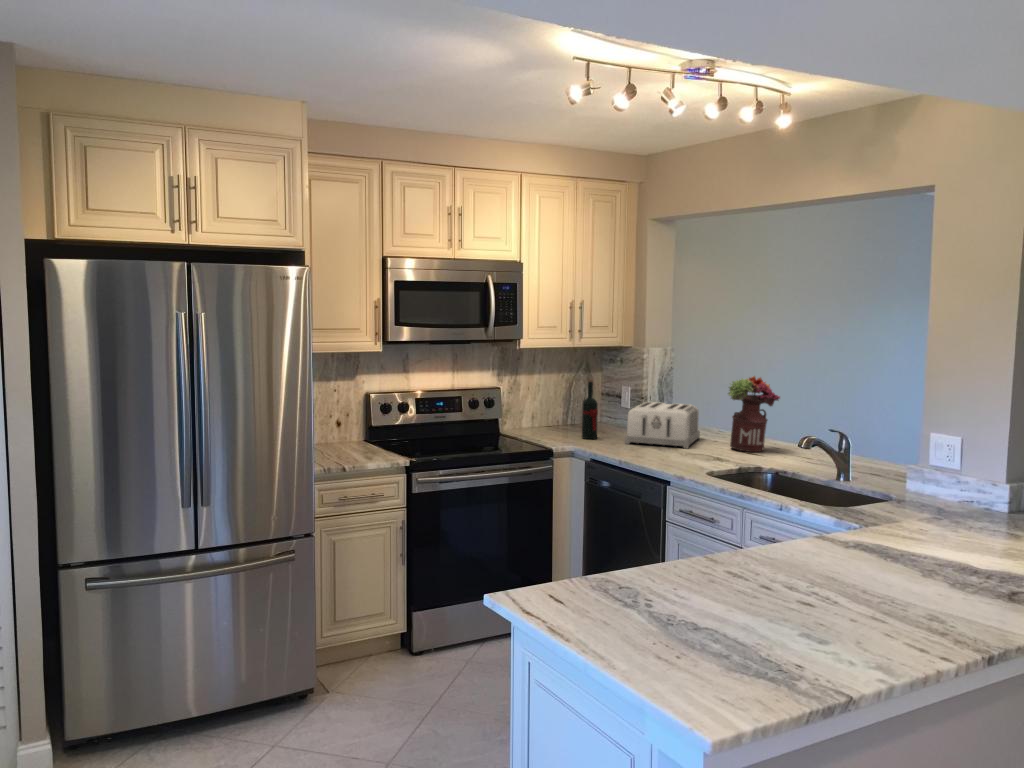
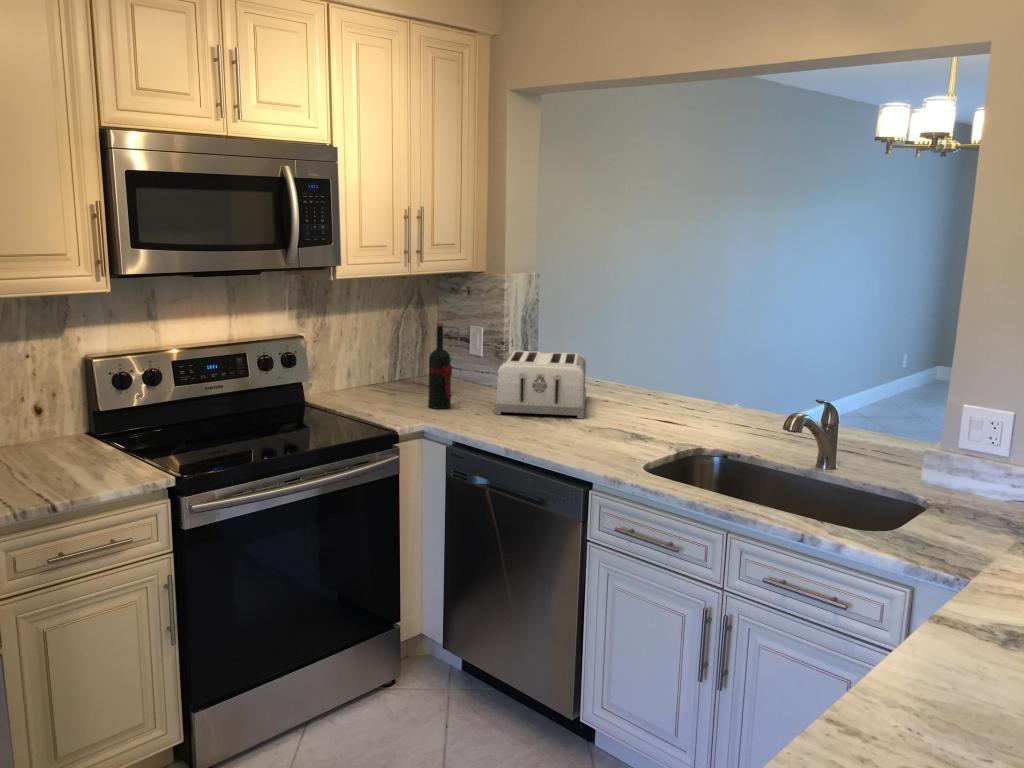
flower arrangement: present [728,376,780,452] -> none [636,315,707,420]

